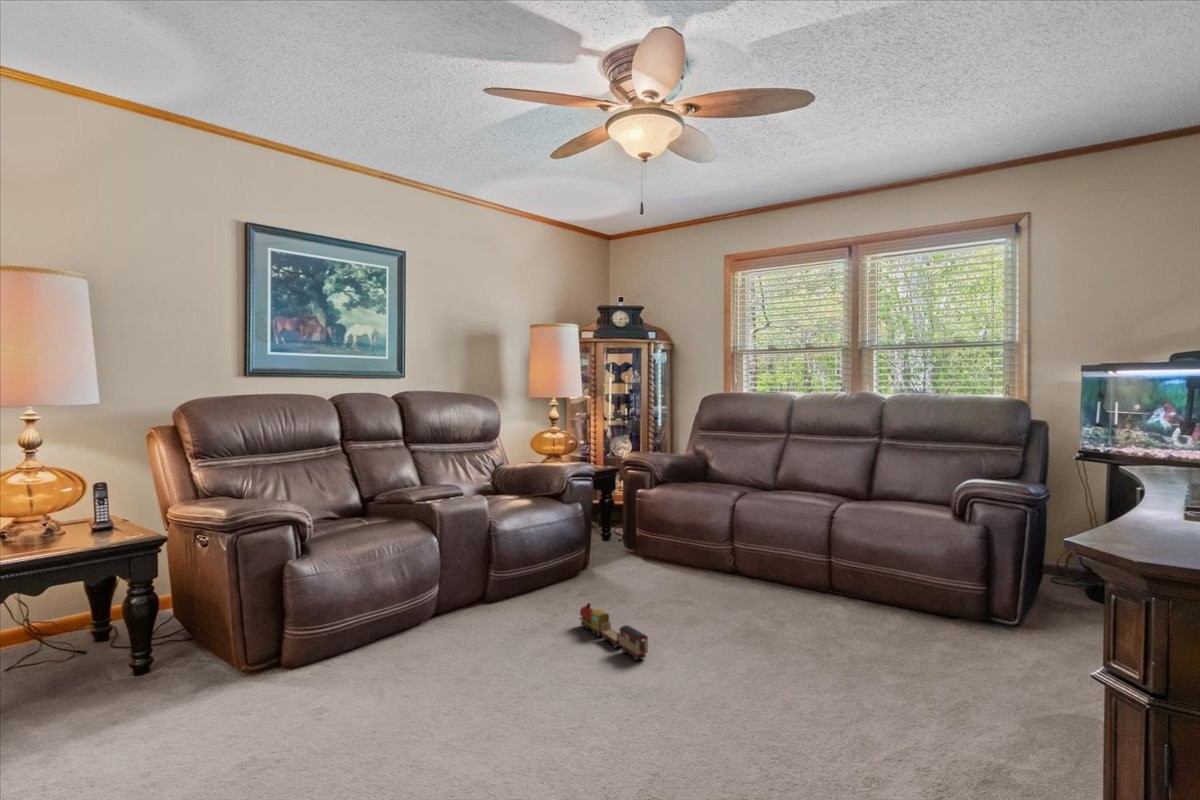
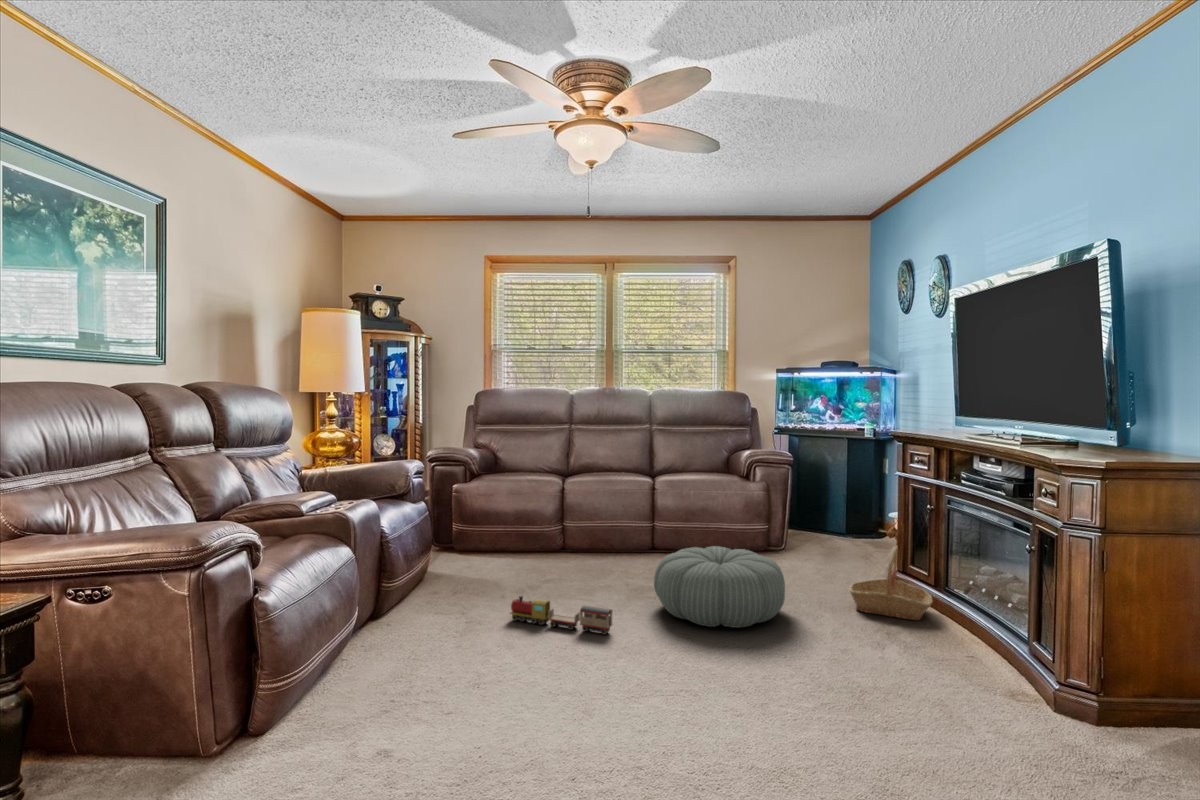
pouf: none [716,587,884,695] -> present [654,546,785,628]
basket: none [987,638,1134,761] -> present [849,546,933,620]

